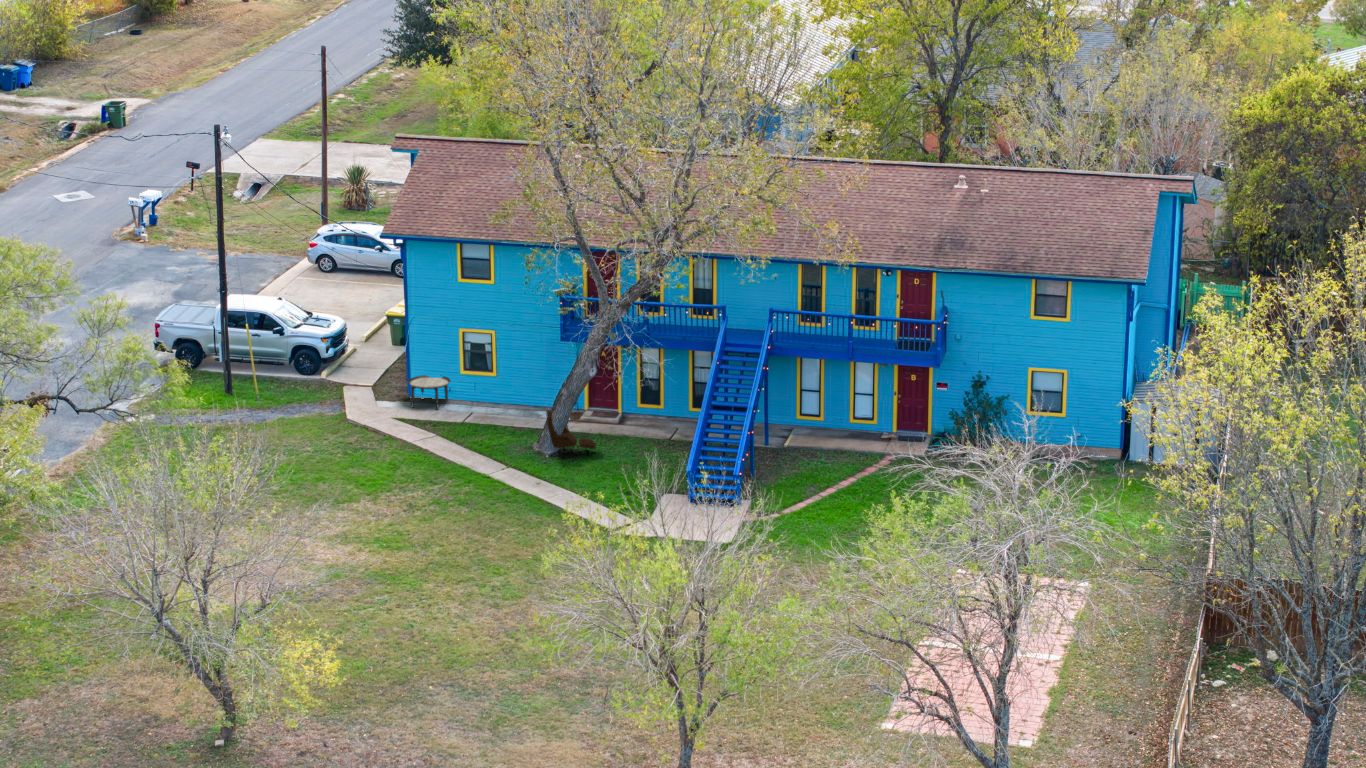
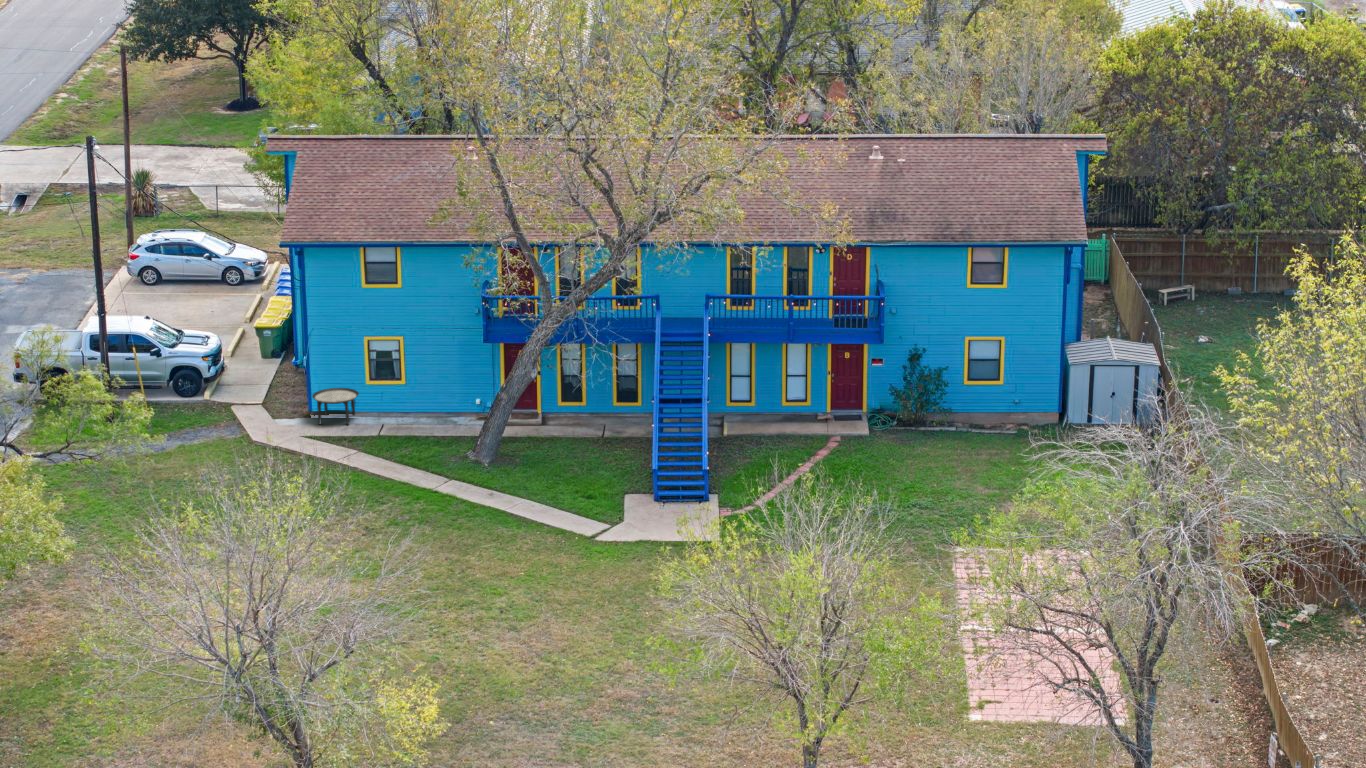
lounge chair: present [546,410,596,458] -> none [486,417,541,468]

